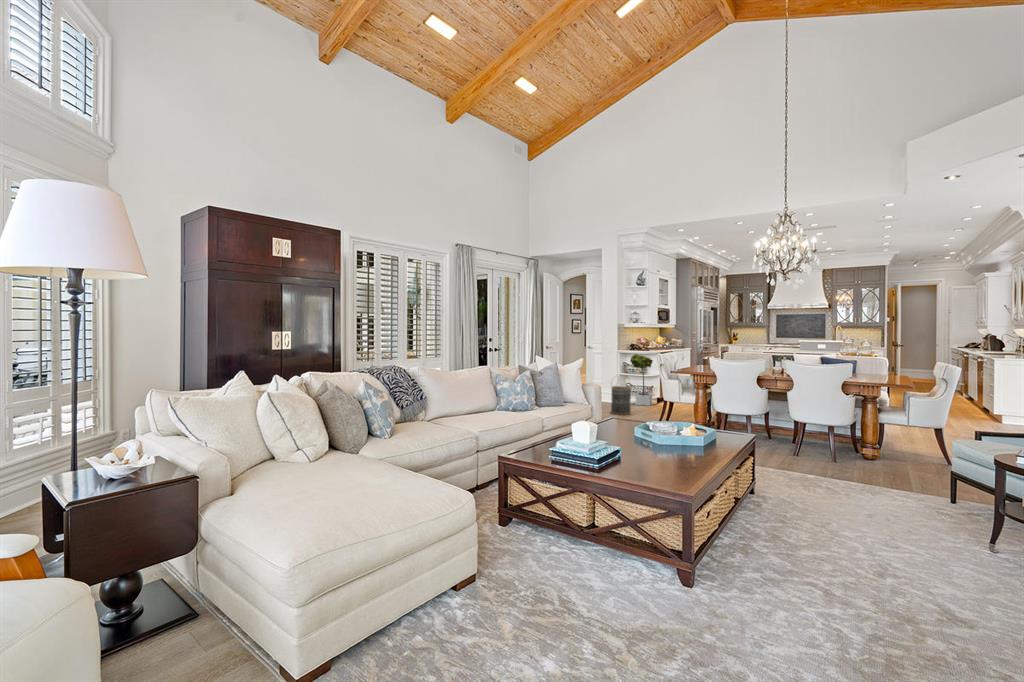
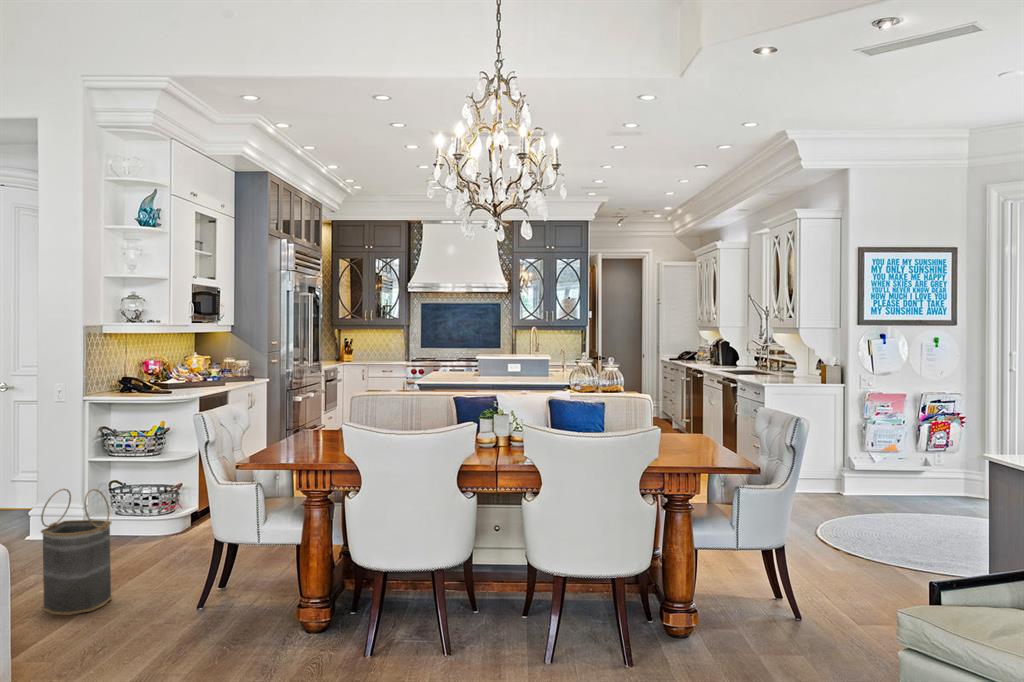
potted tree: present [630,354,653,406] -> none [115,408,181,551]

